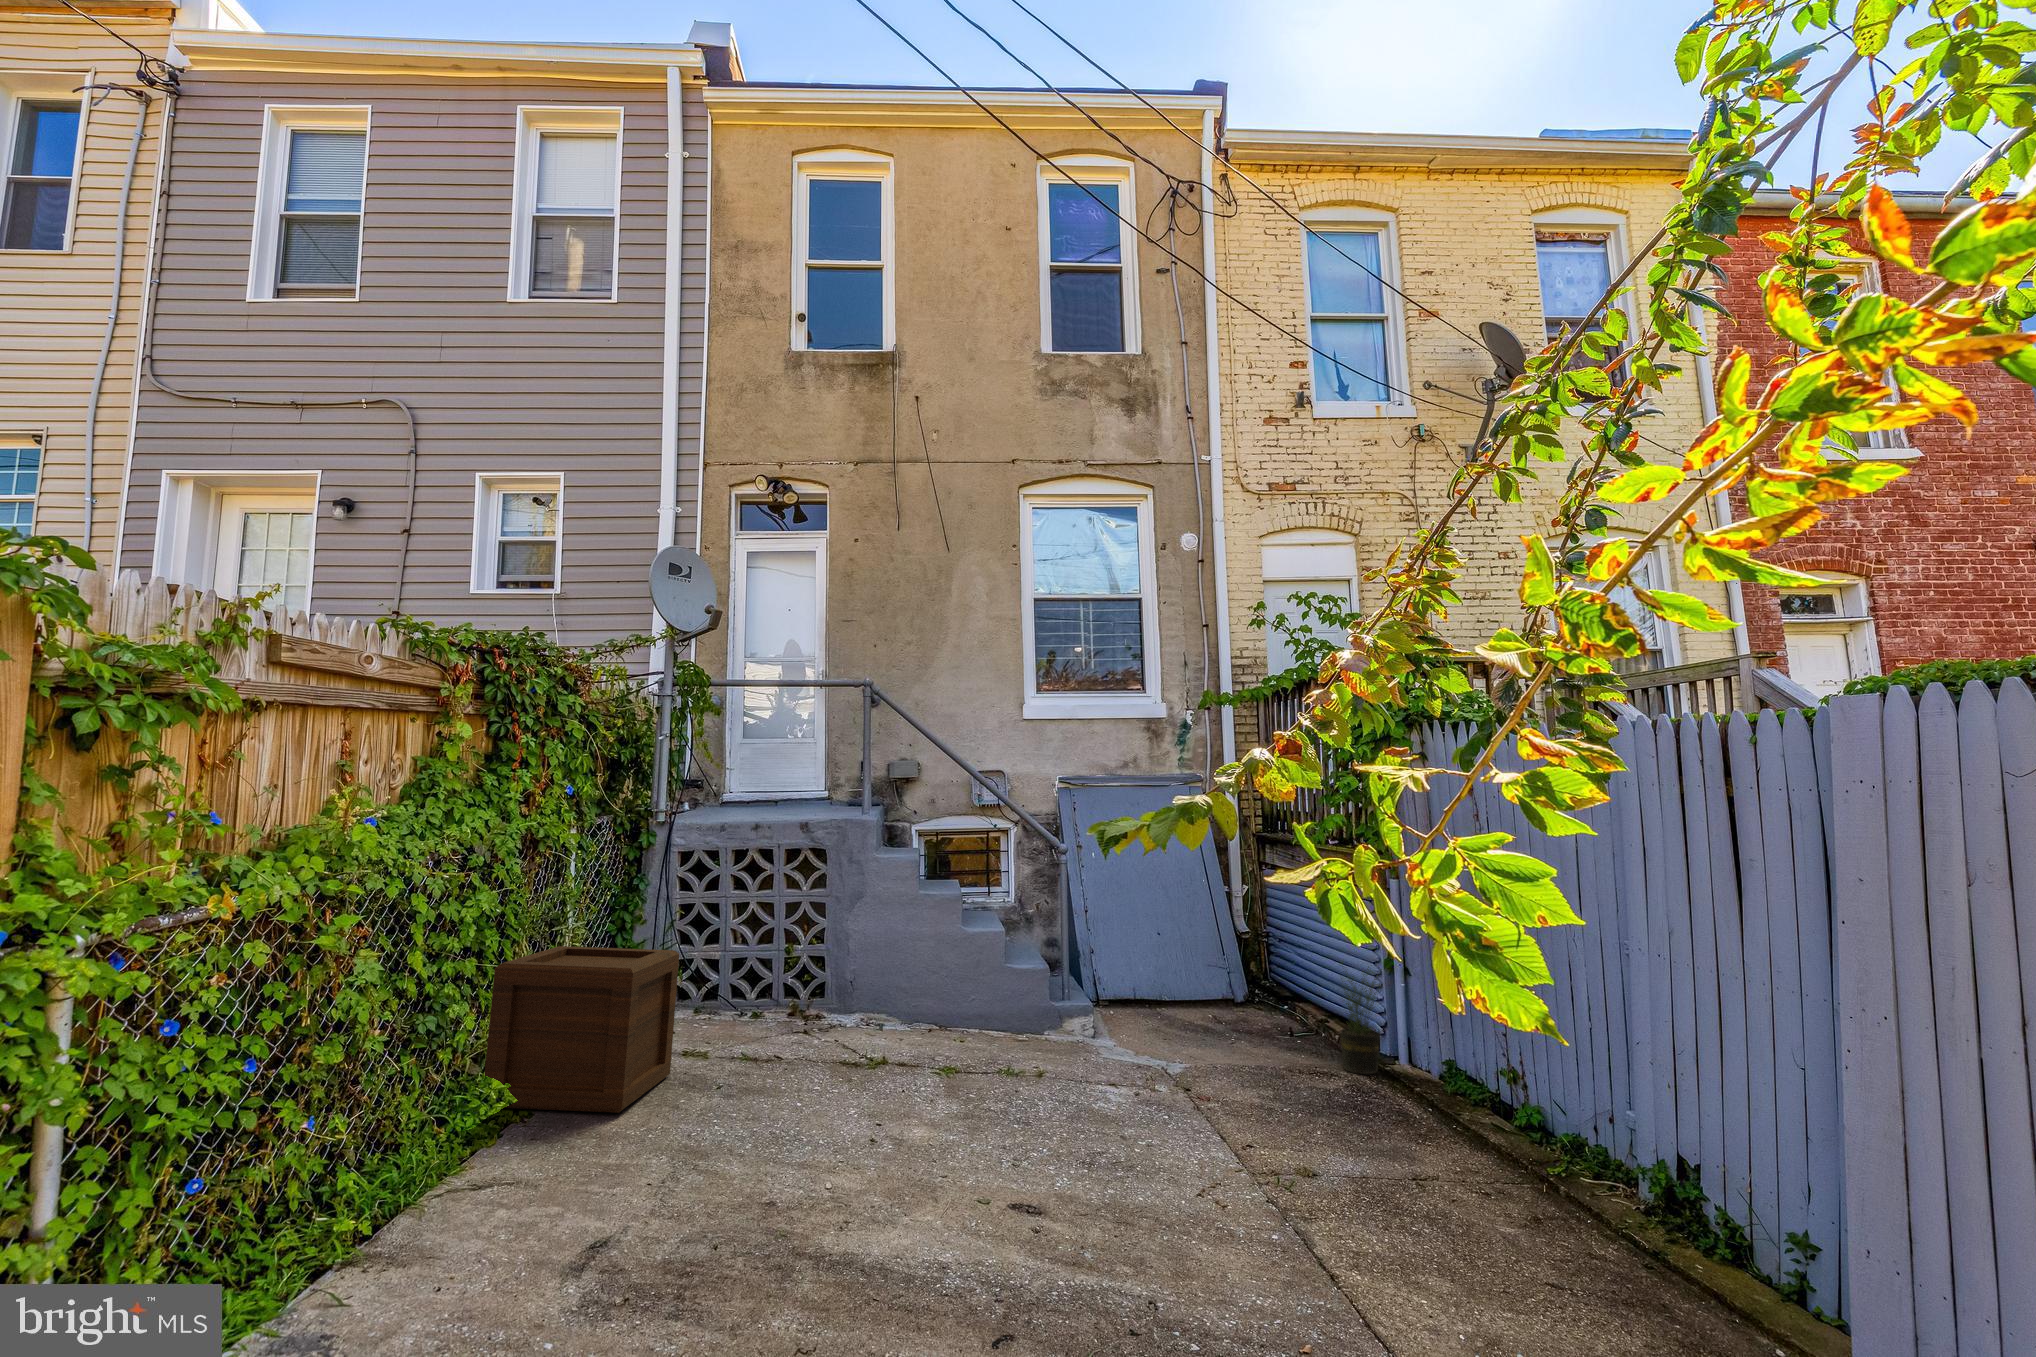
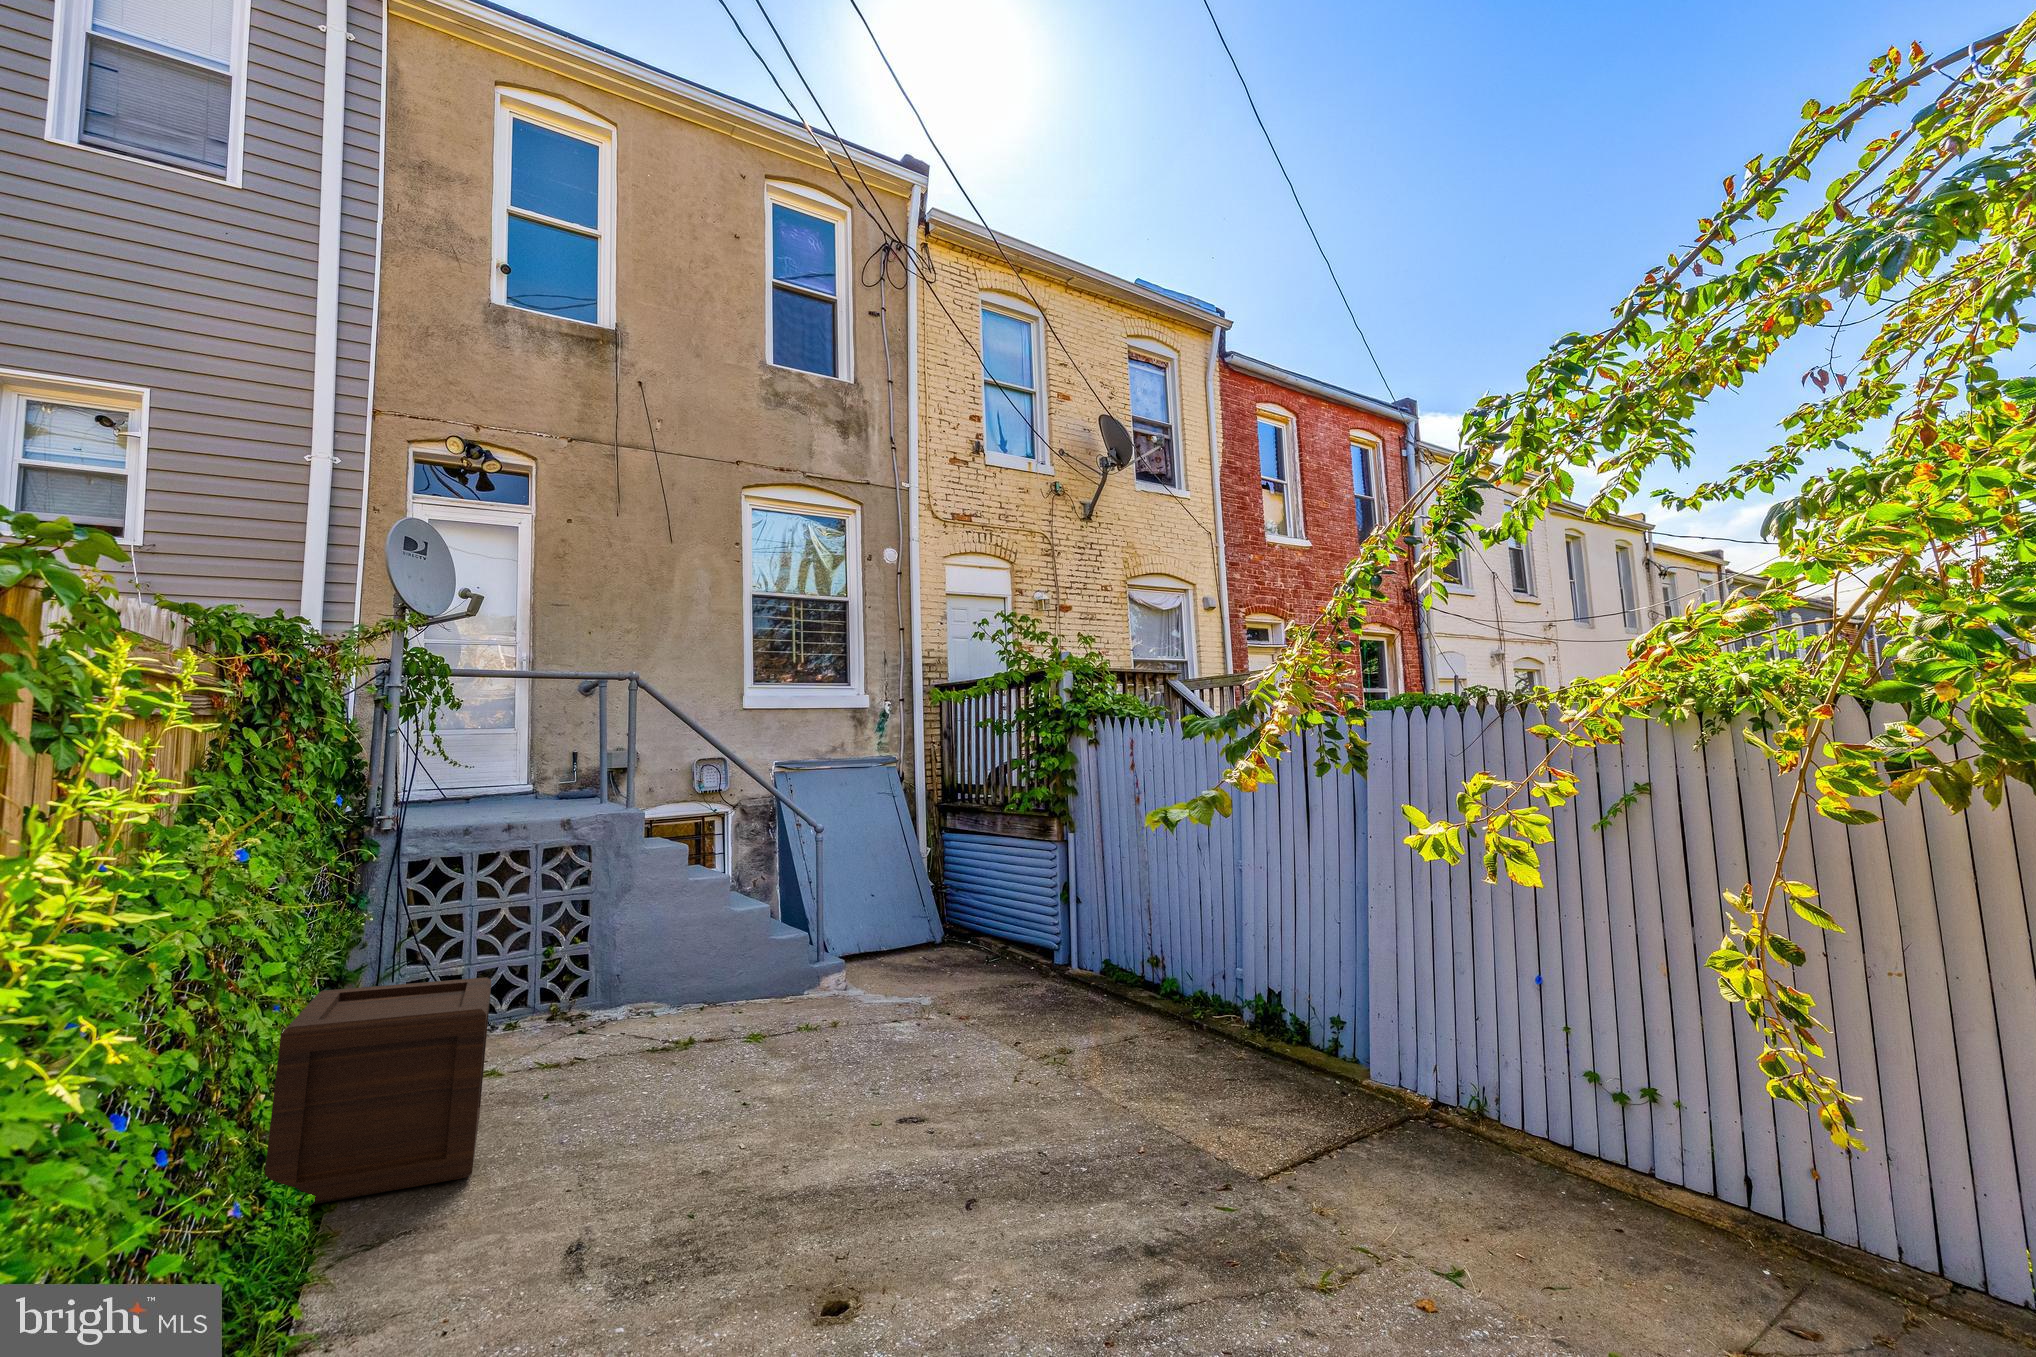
potted plant: present [1341,967,1380,1074] -> none [1058,907,1102,1000]

